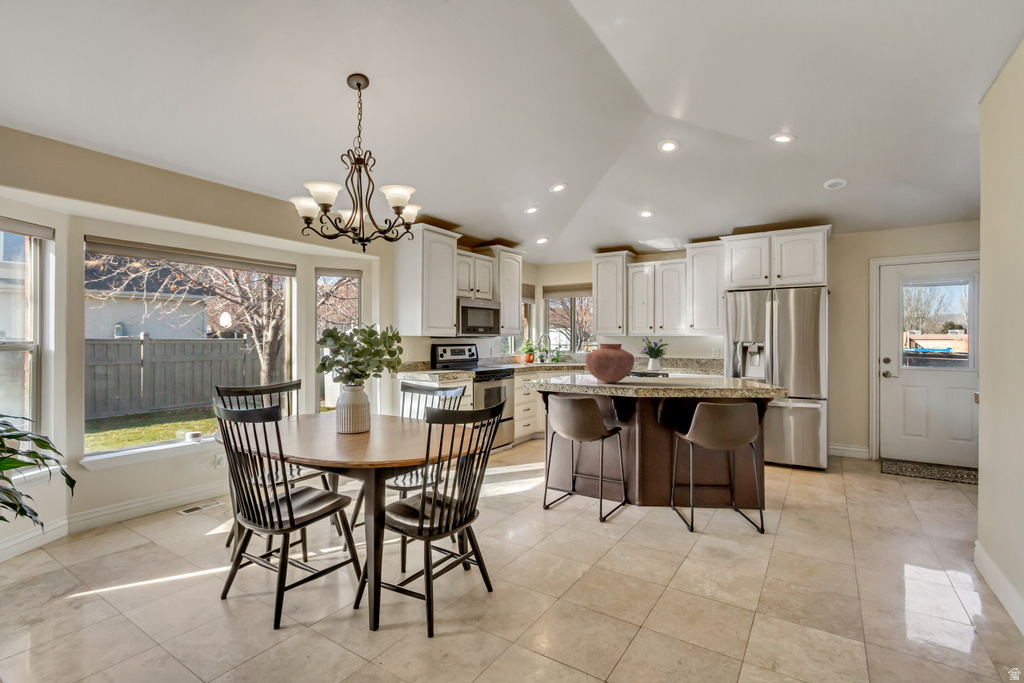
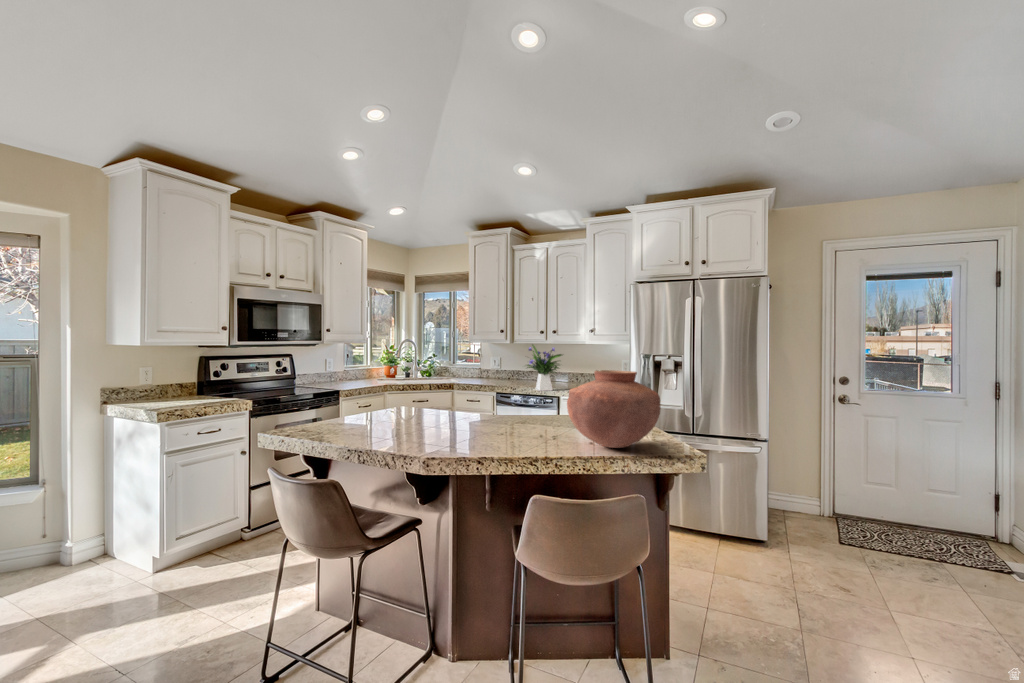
vase: present [586,344,634,383] -> present [567,370,661,448]

